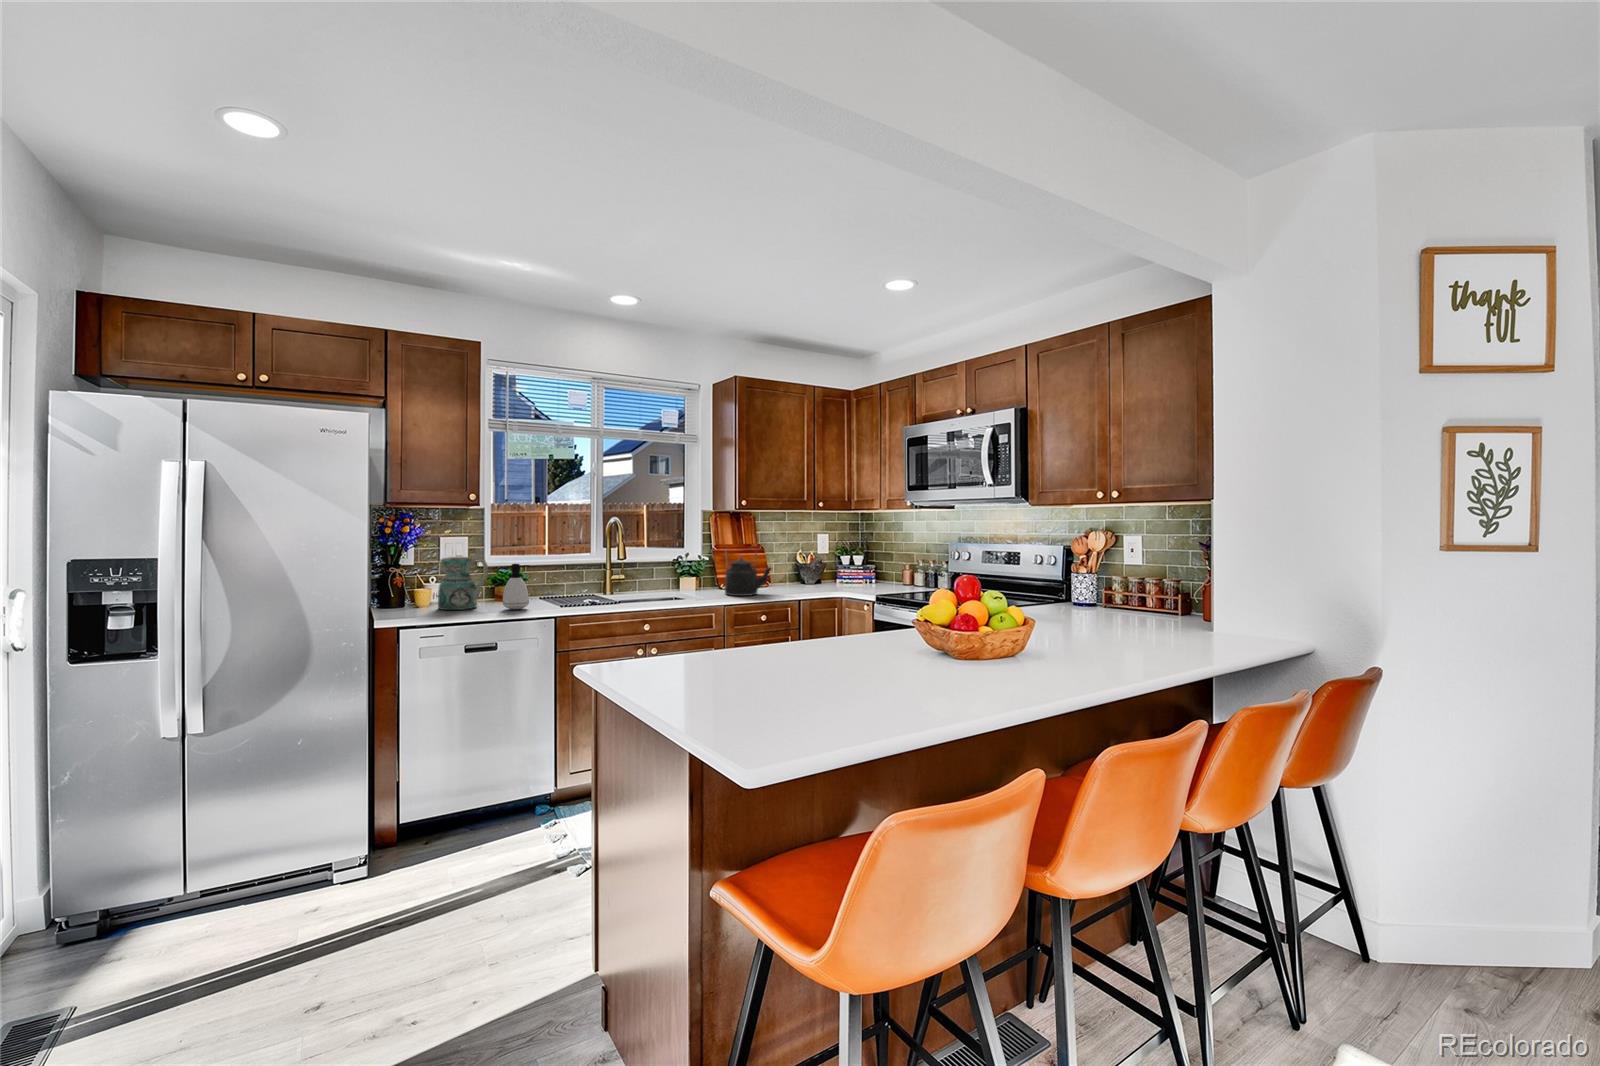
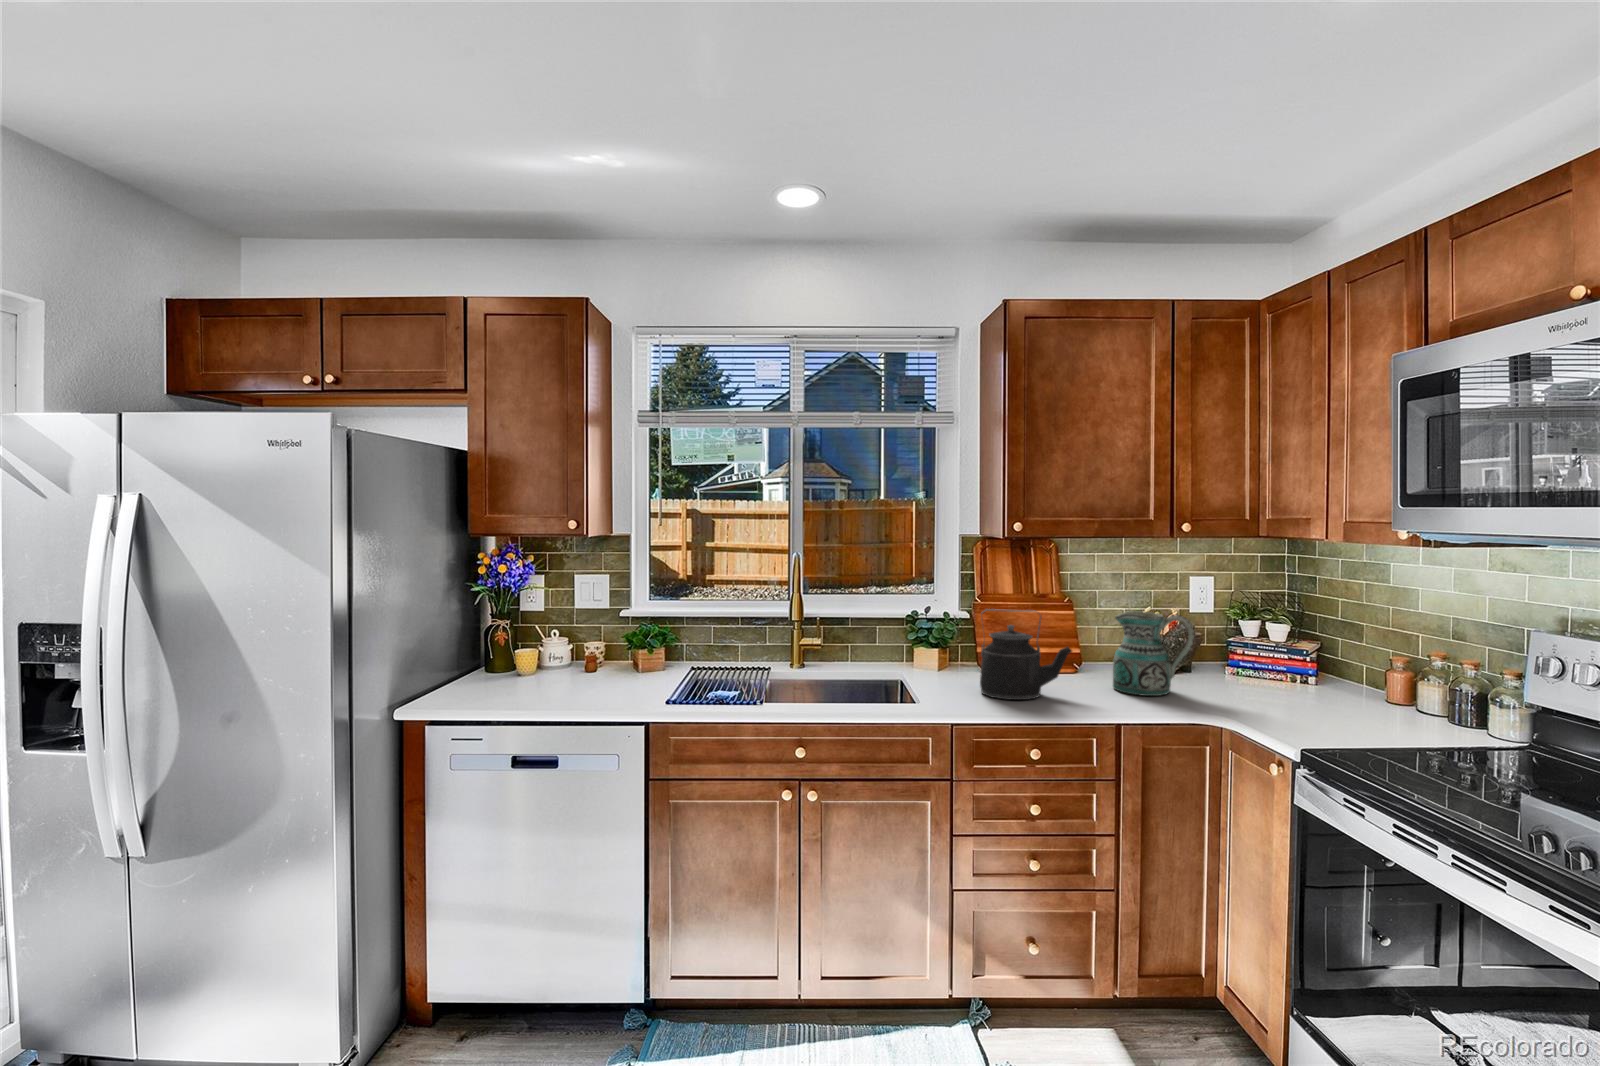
ceramic pitcher: present [438,557,488,610] -> present [1113,611,1194,696]
soap dispenser: present [503,564,530,609] -> none [598,626,638,699]

